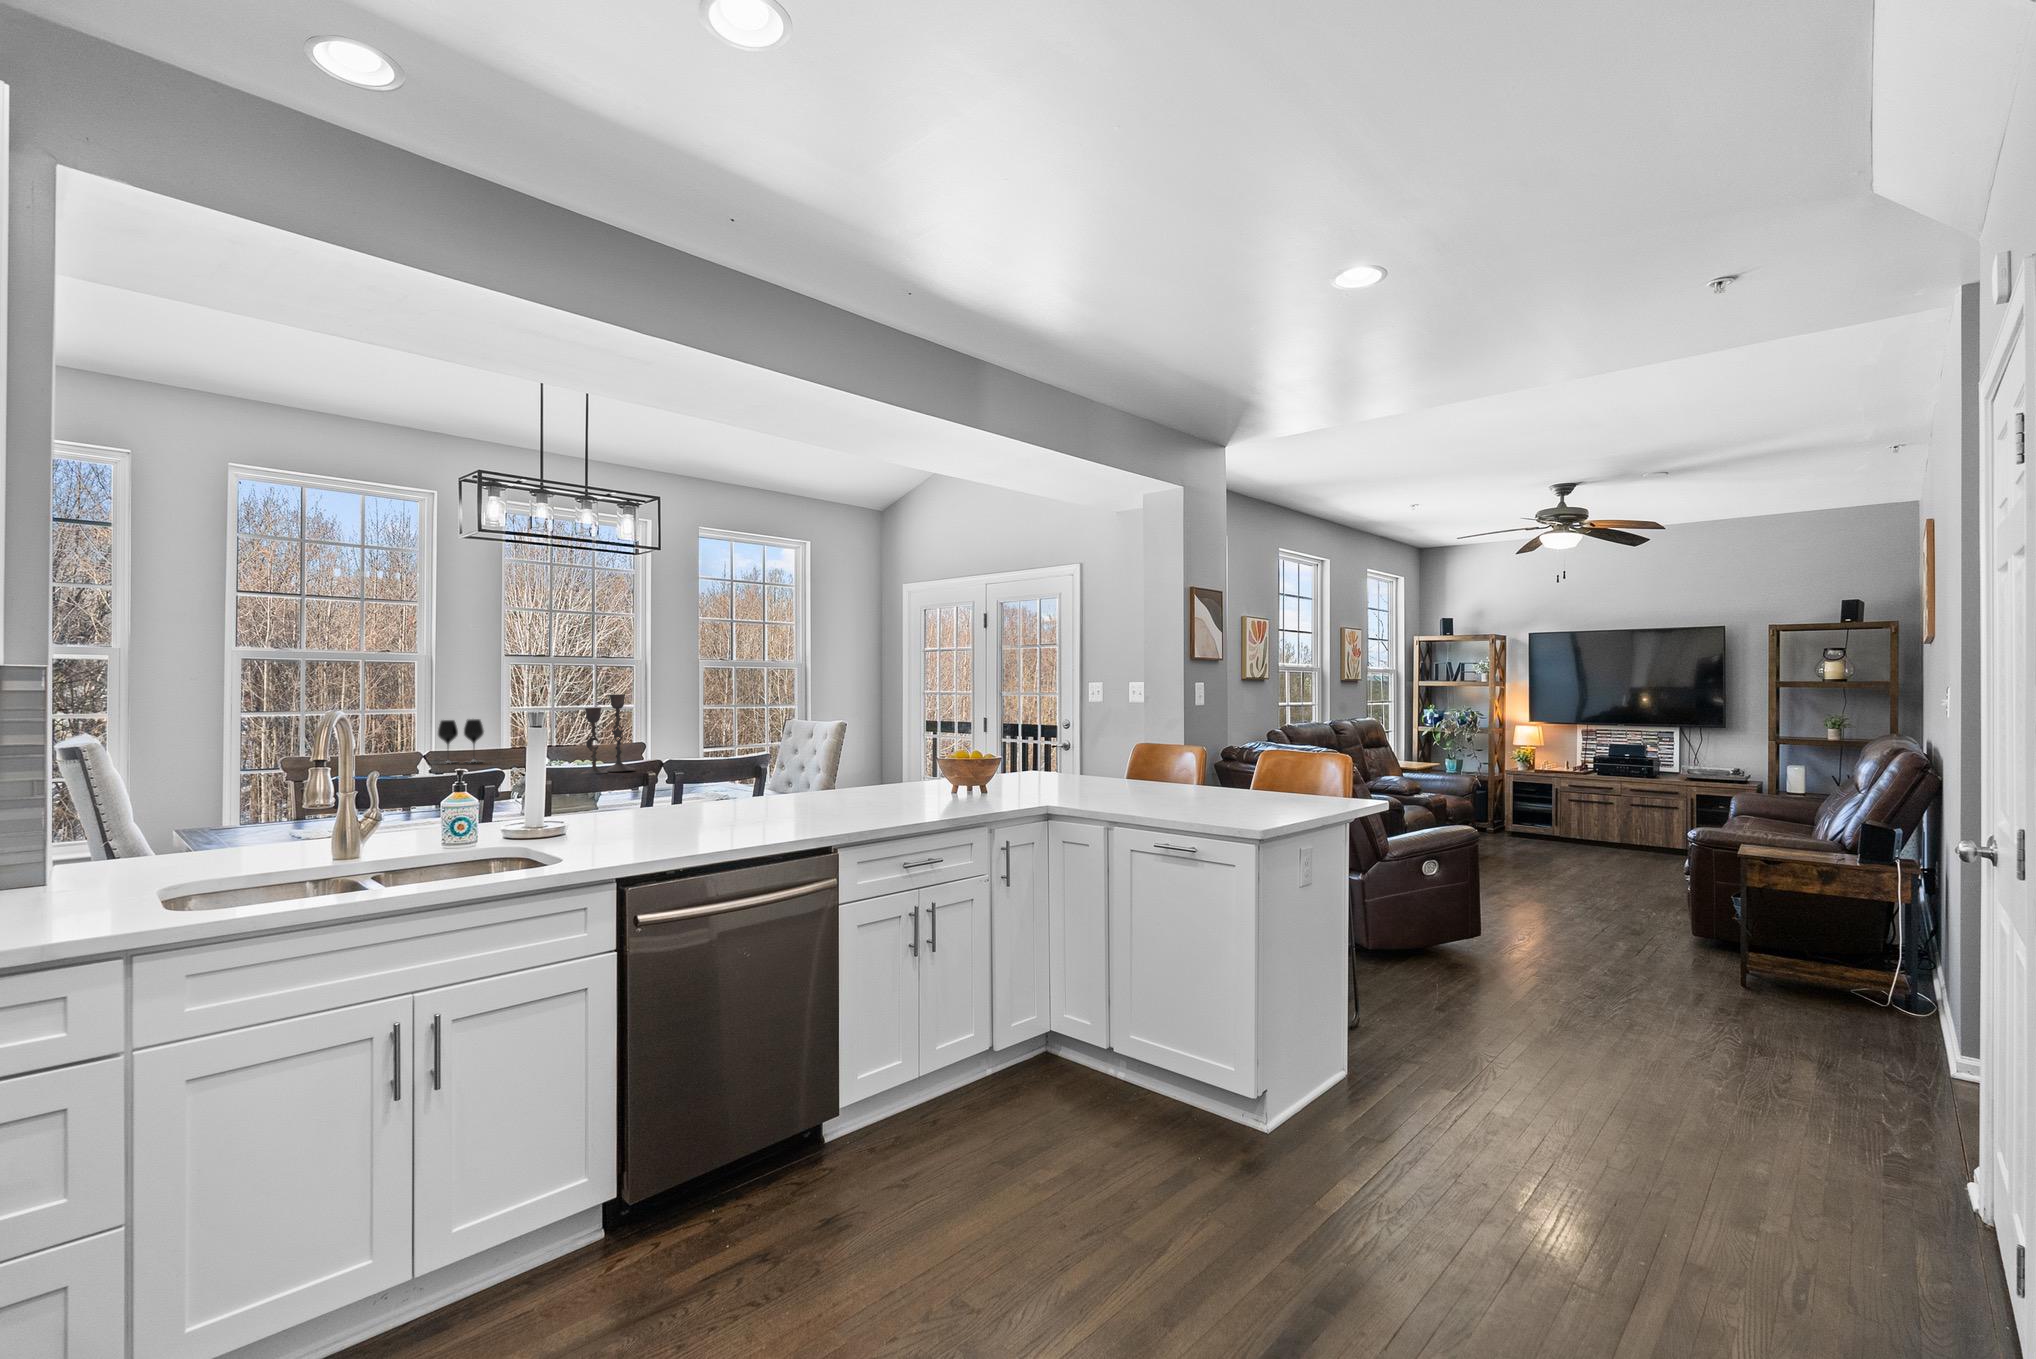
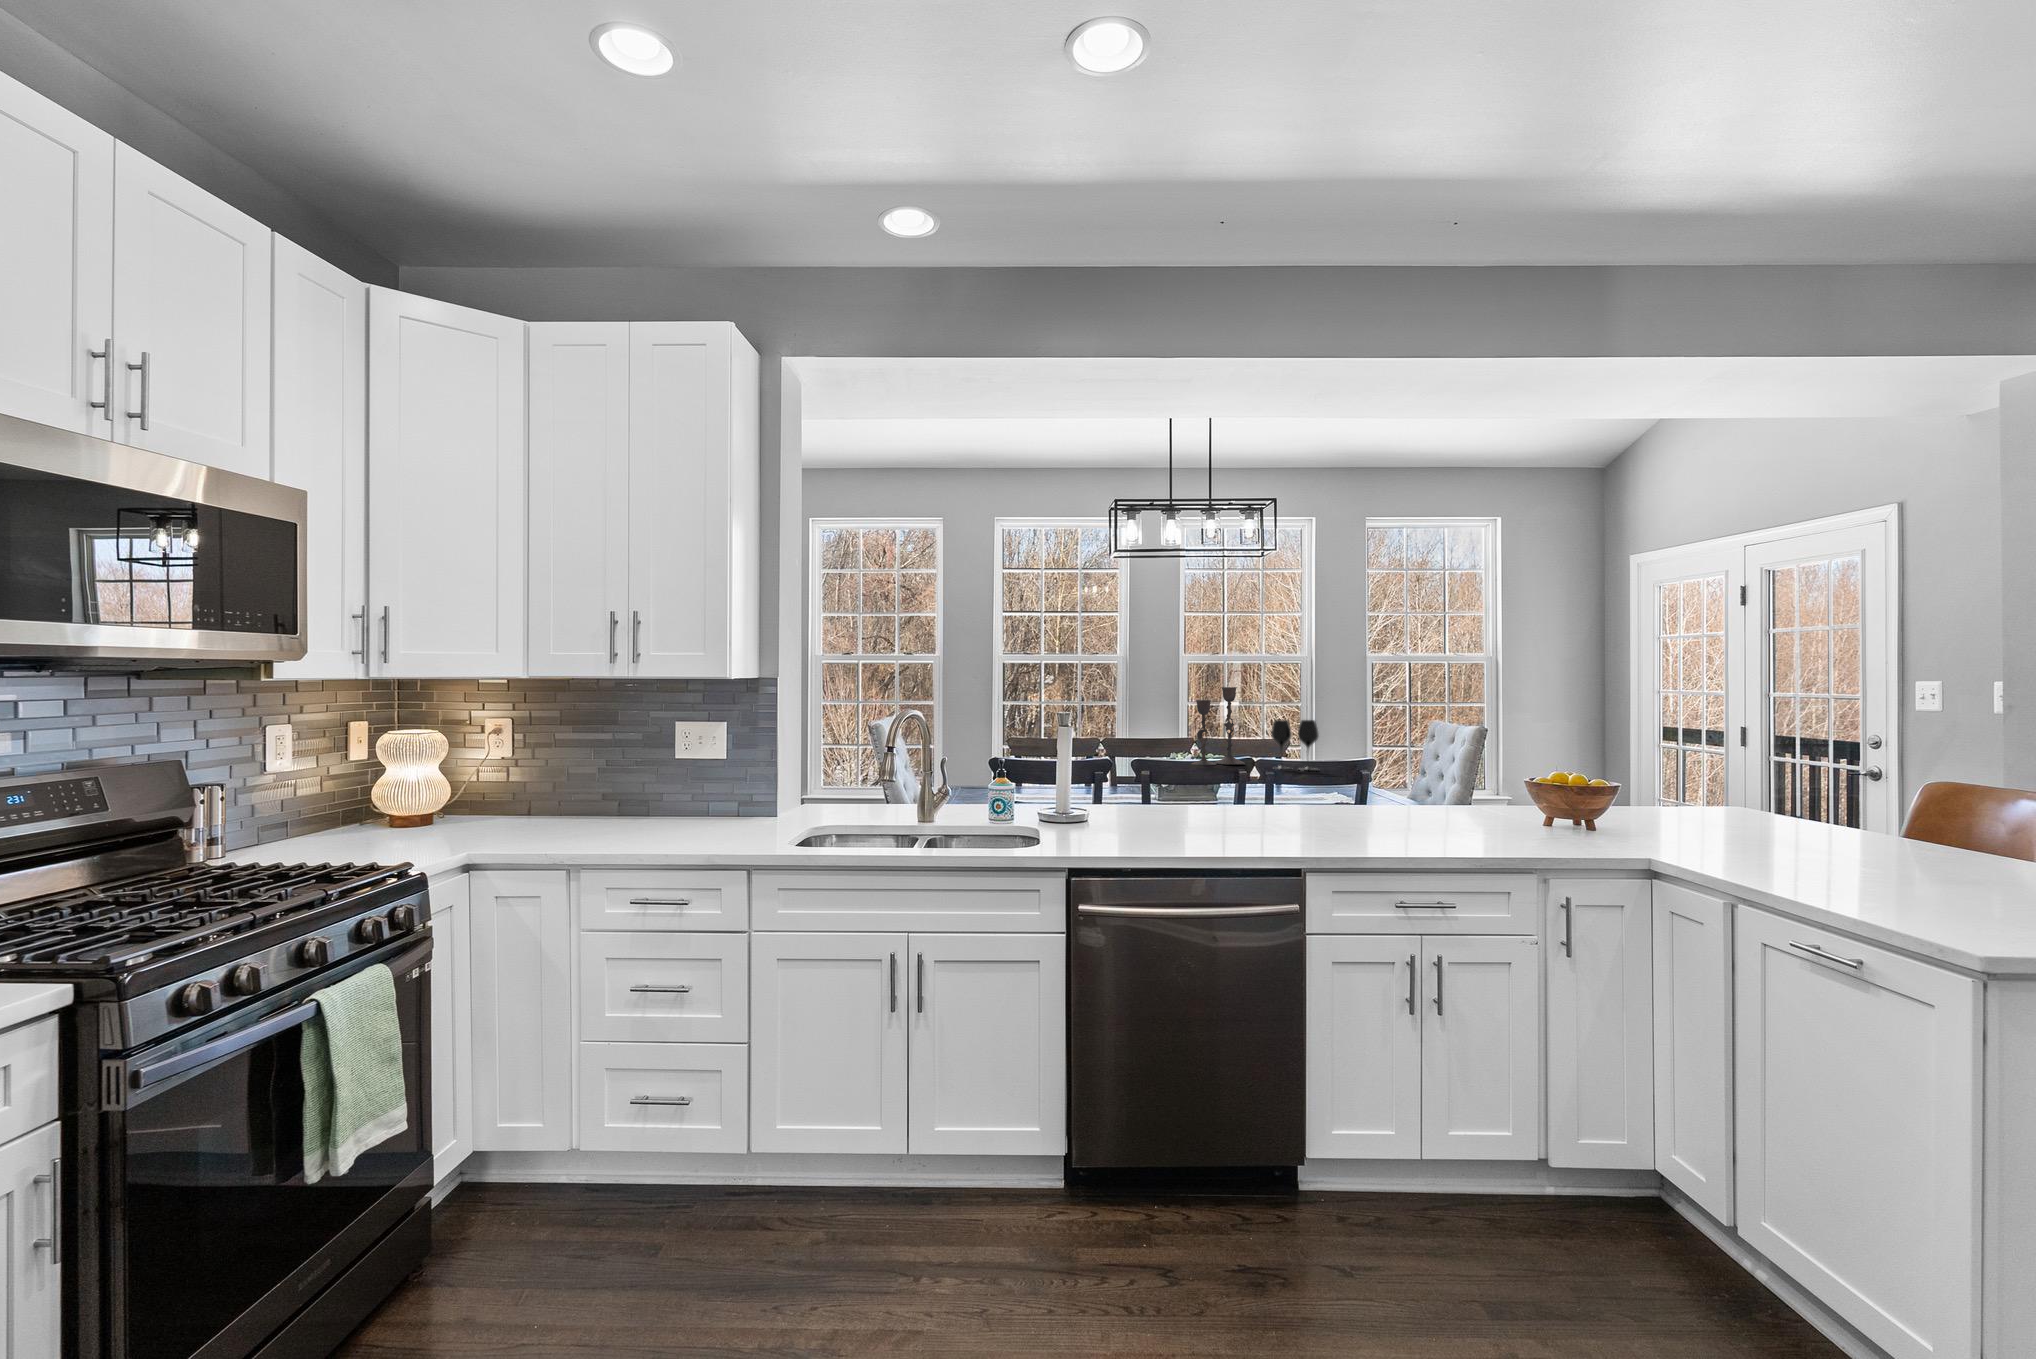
wine glass: present [438,719,484,763] -> present [1271,719,1319,770]

